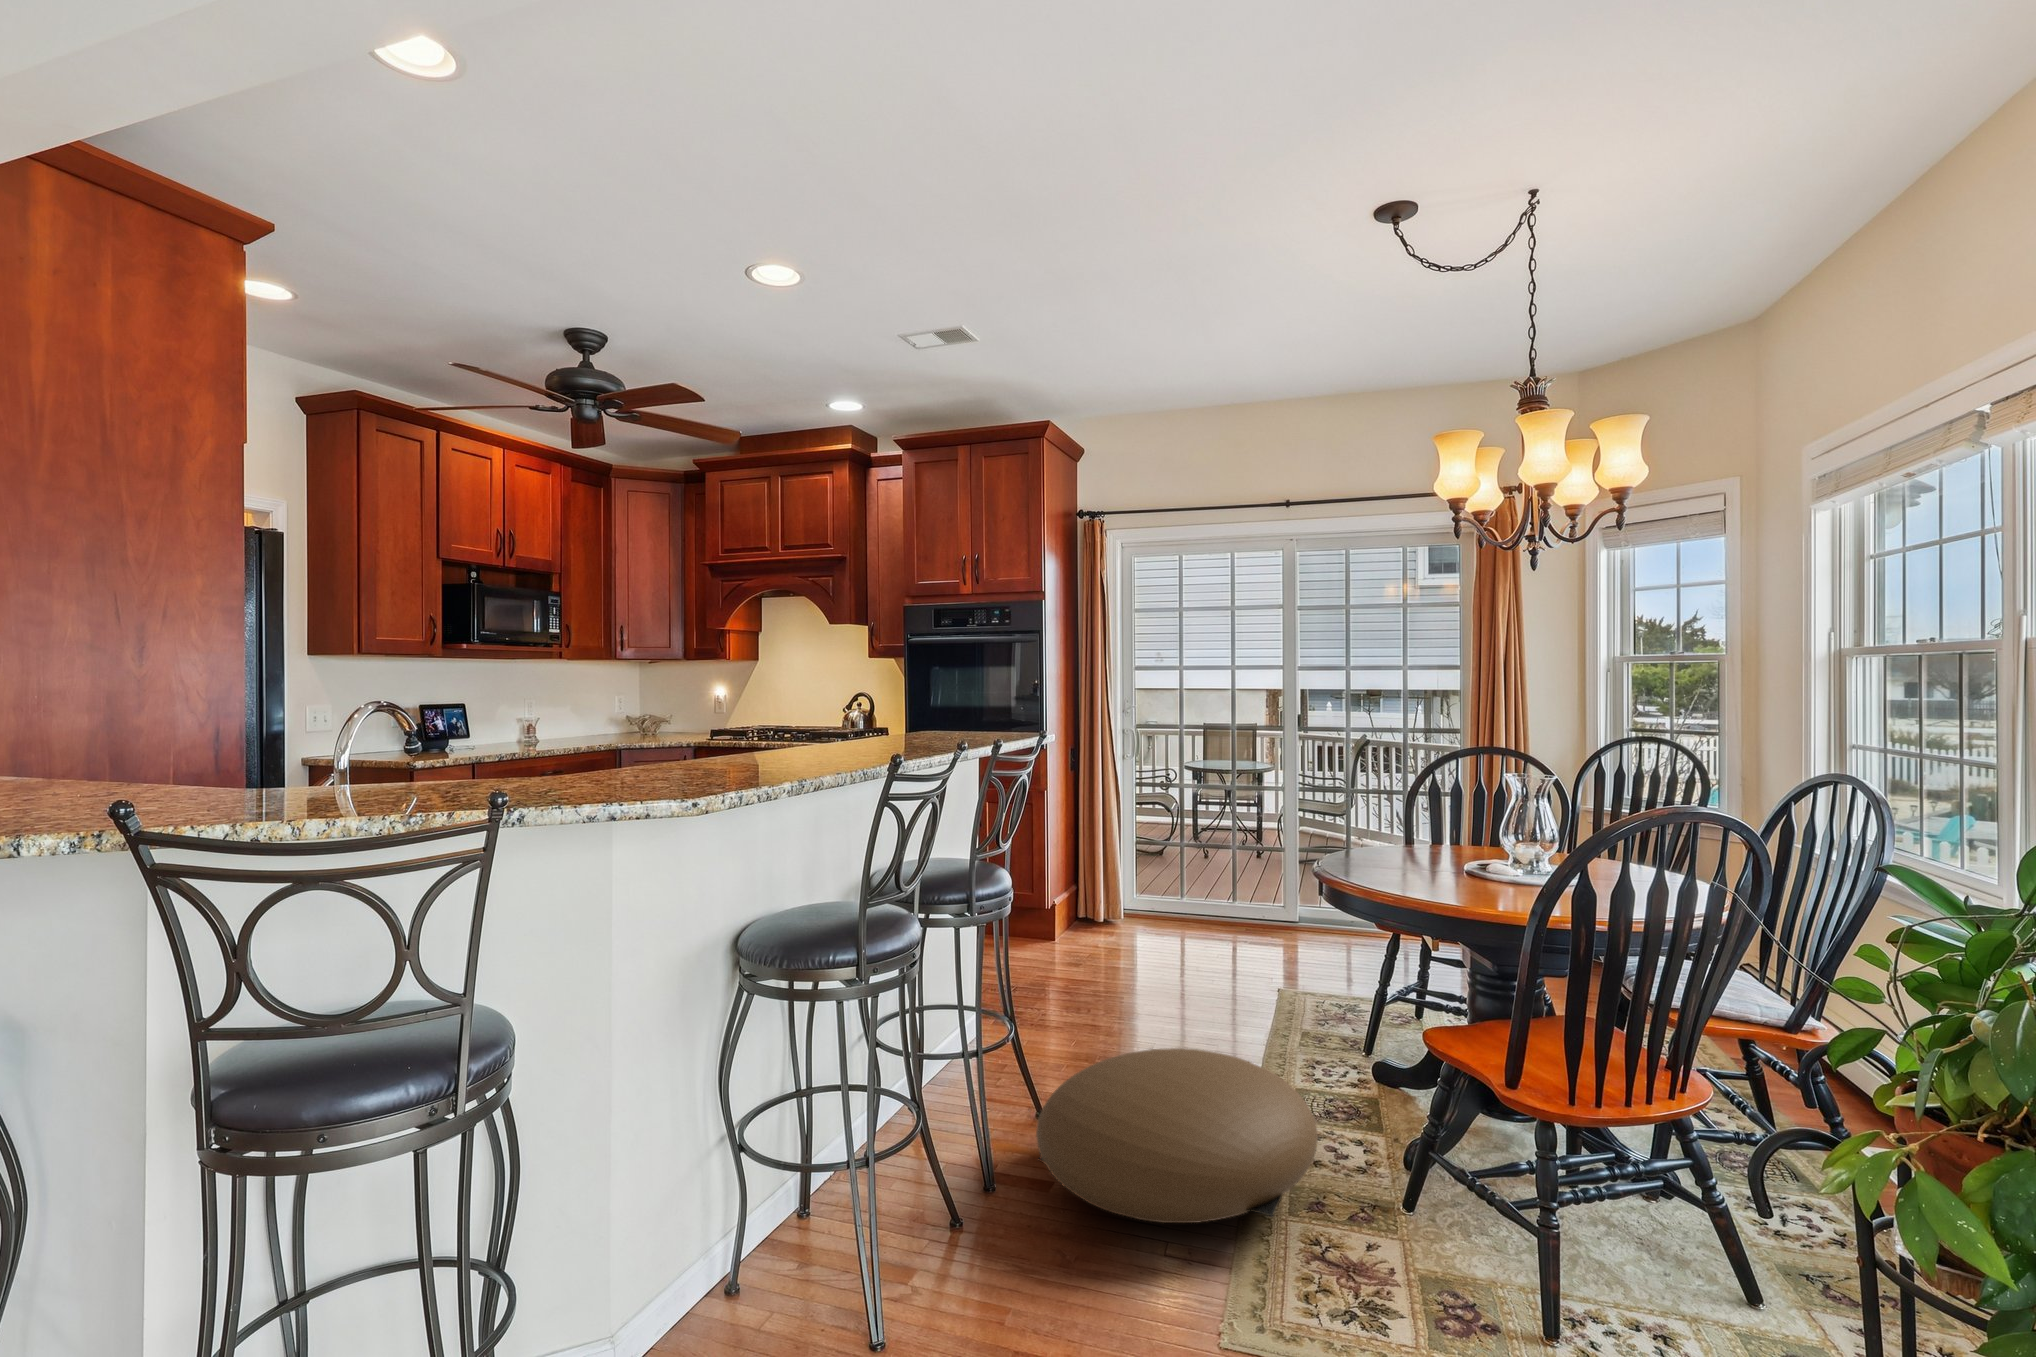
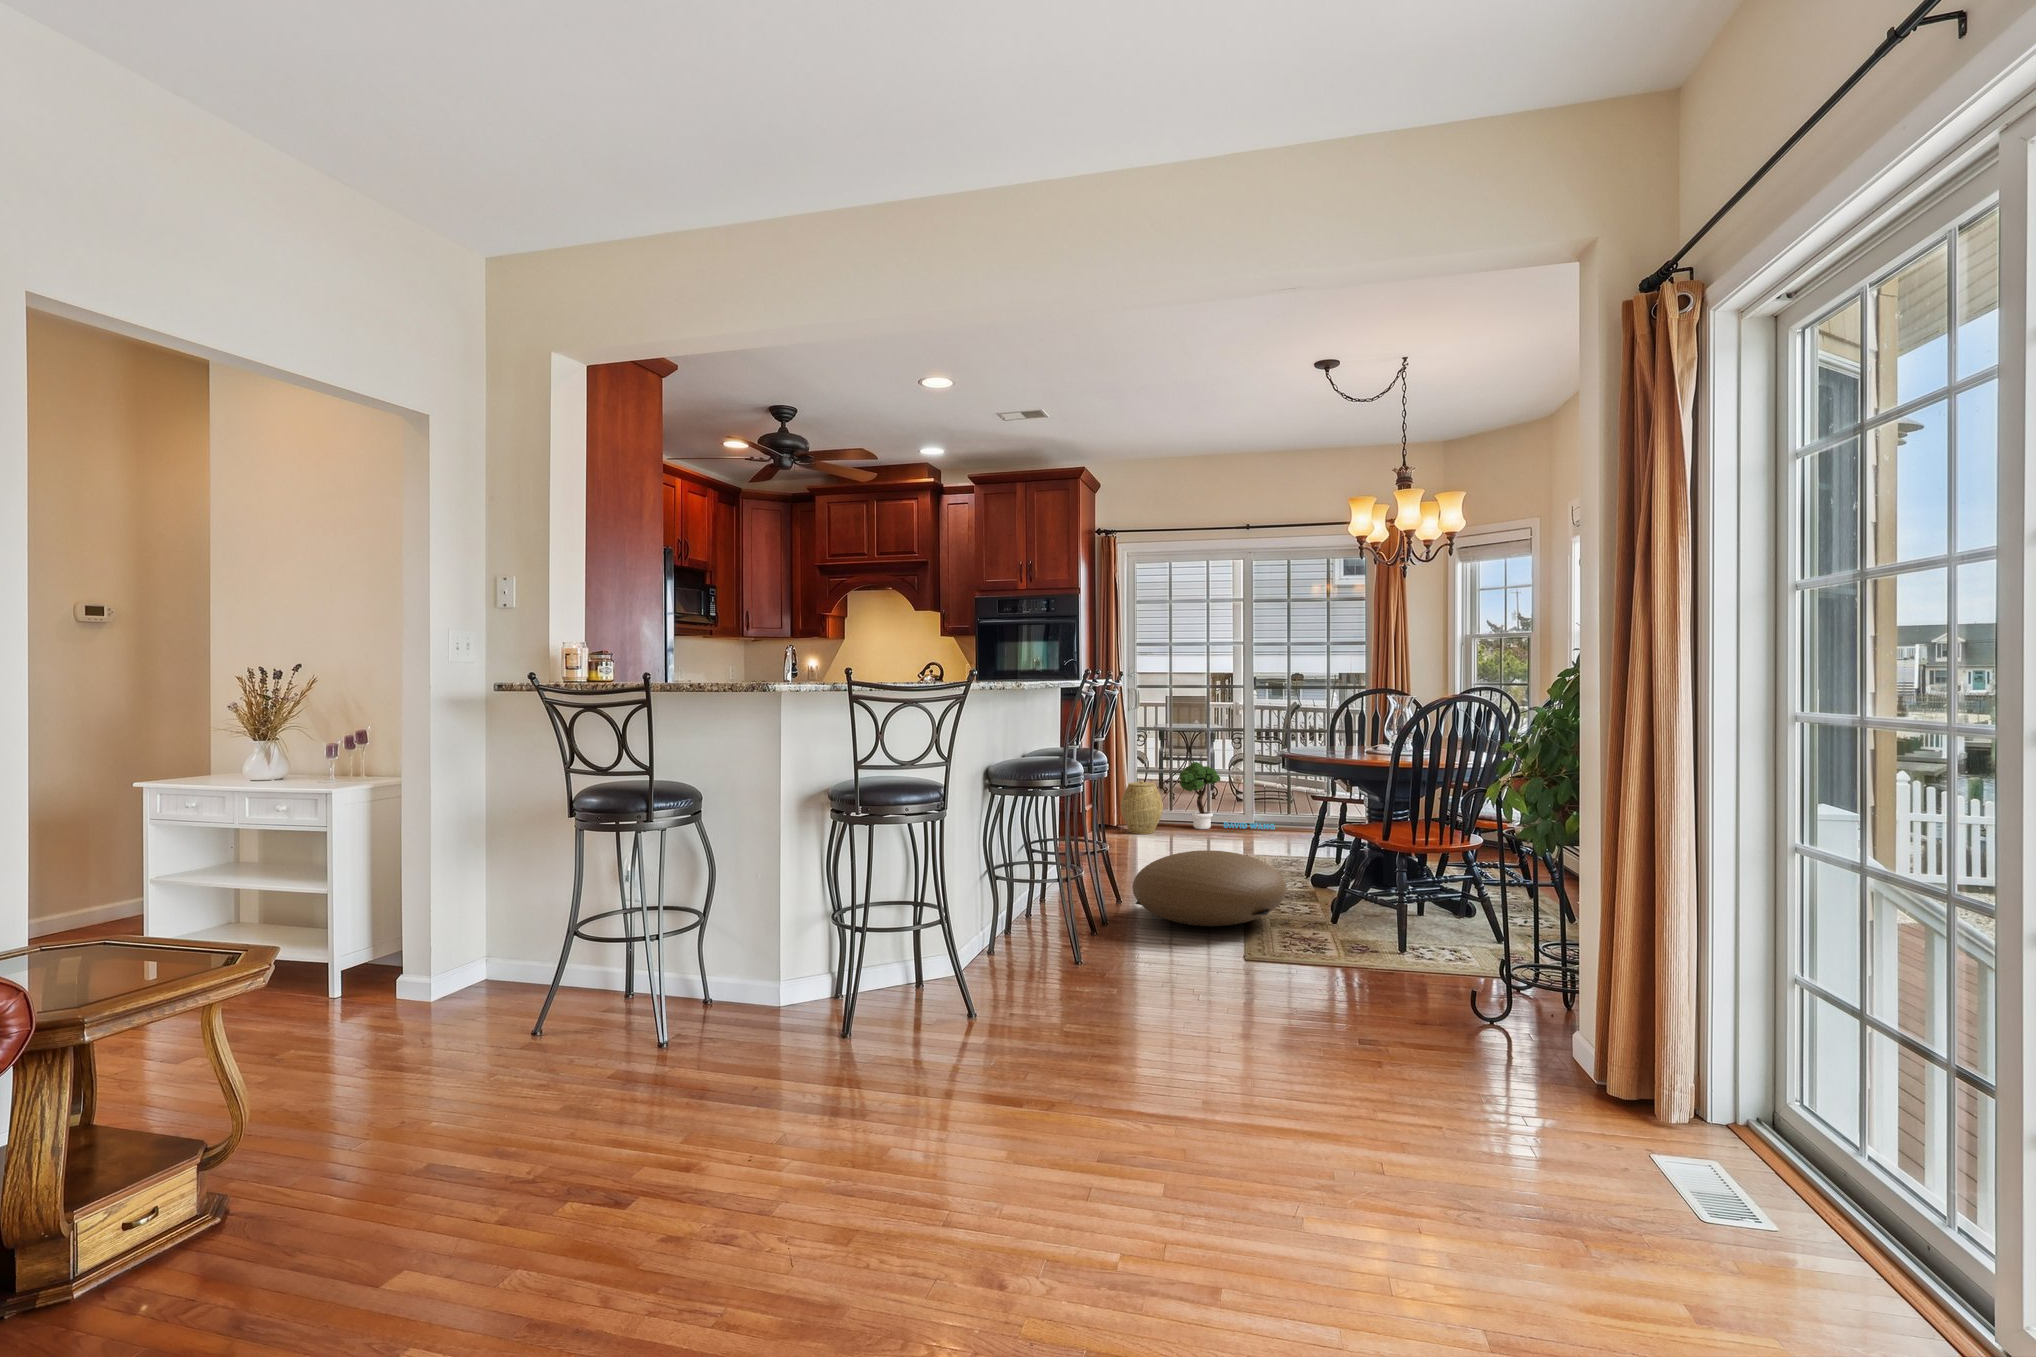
potted tree: none [1192,832,1328,931] -> present [1179,762,1275,829]
woven basket: none [1109,860,1168,936] -> present [1121,781,1163,834]

